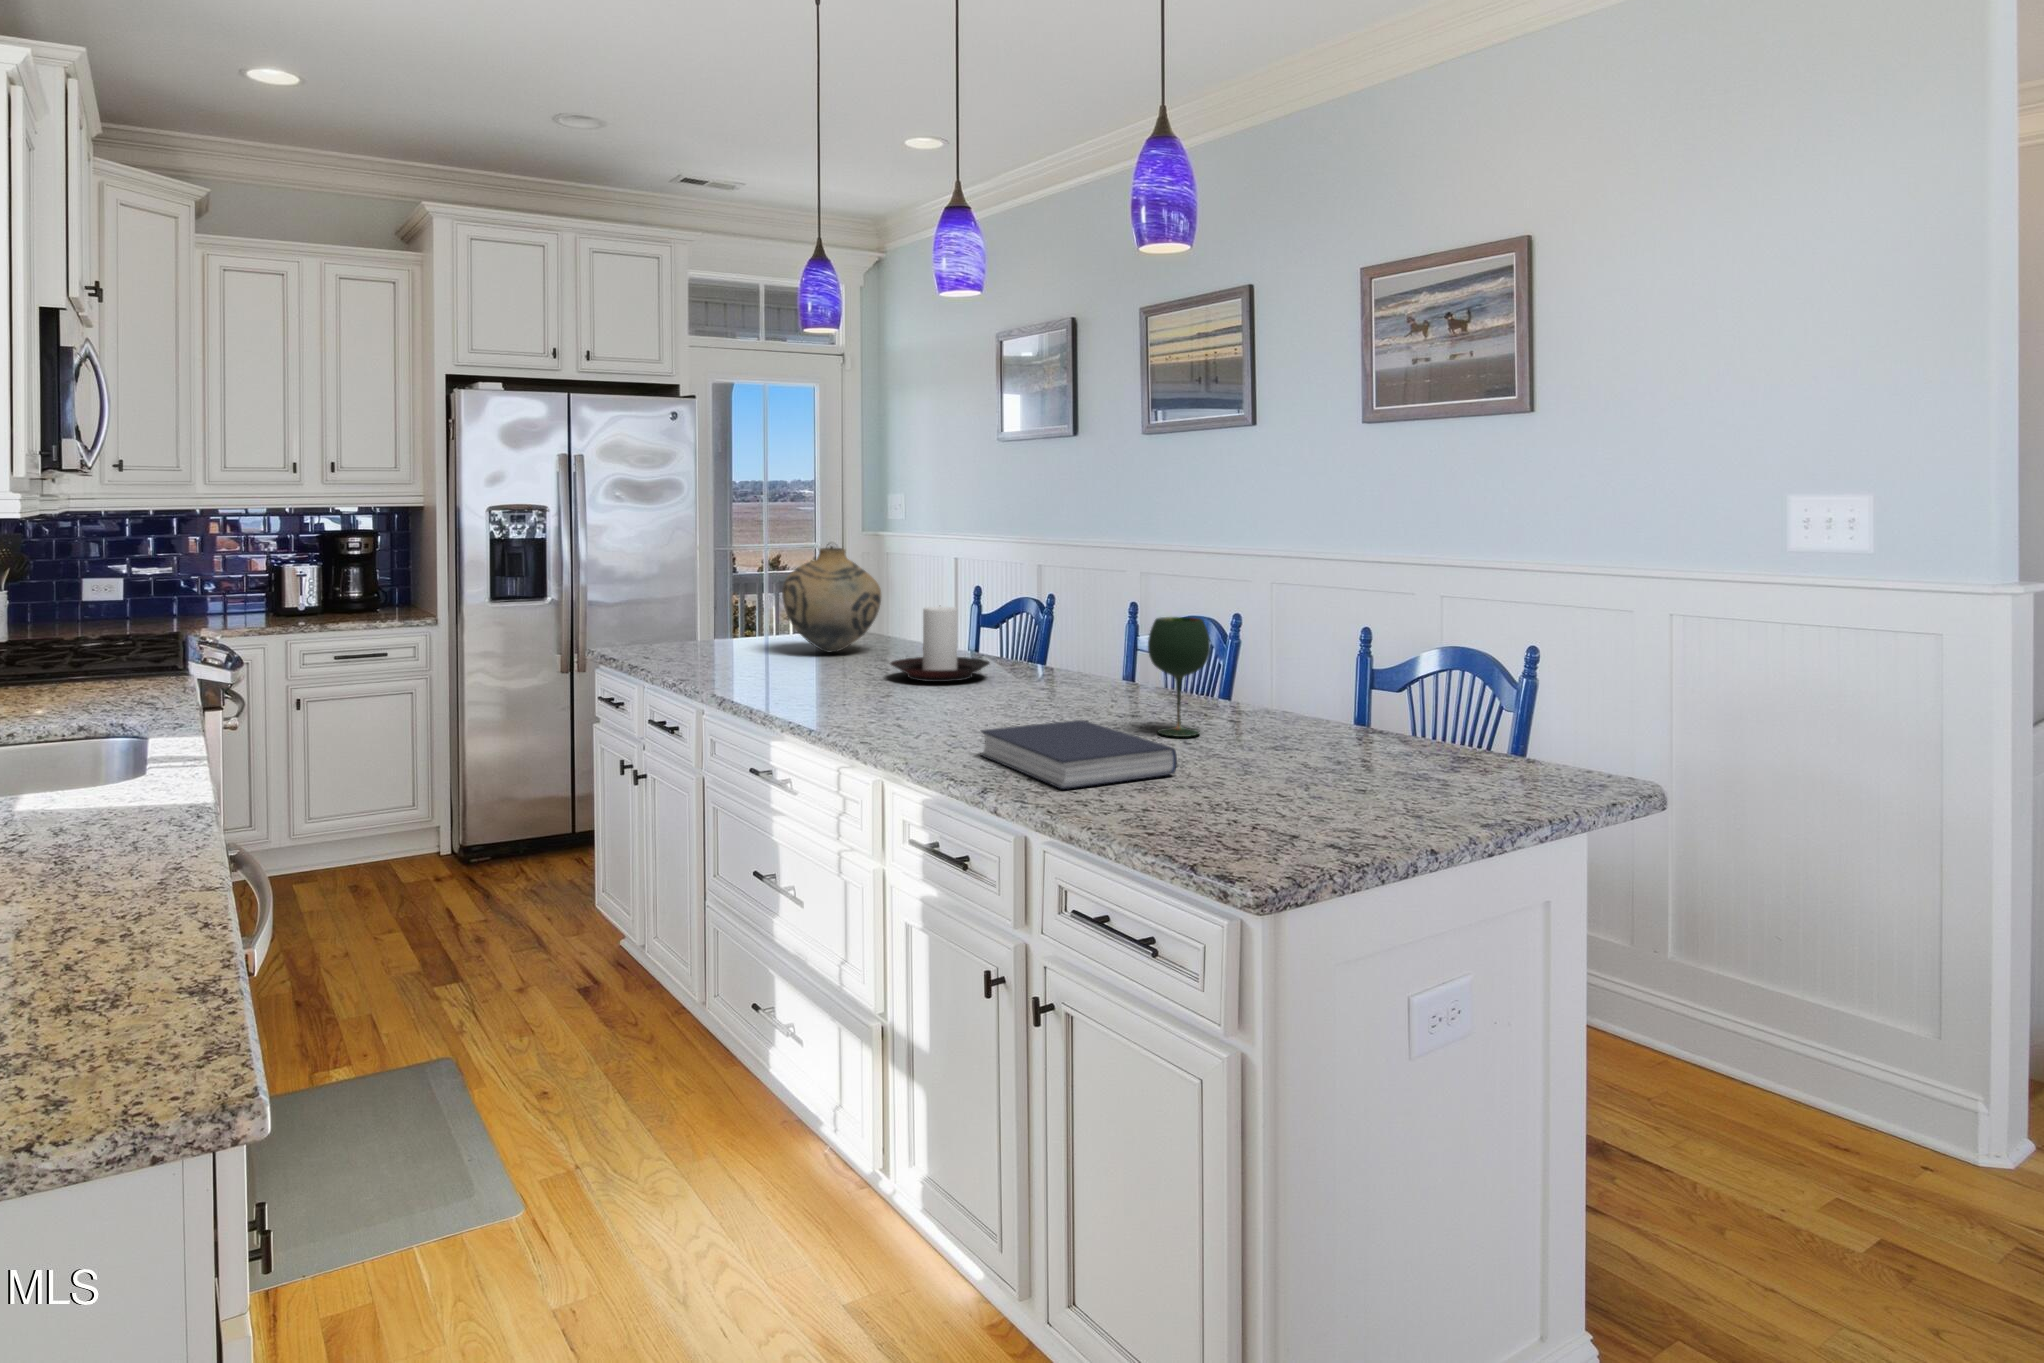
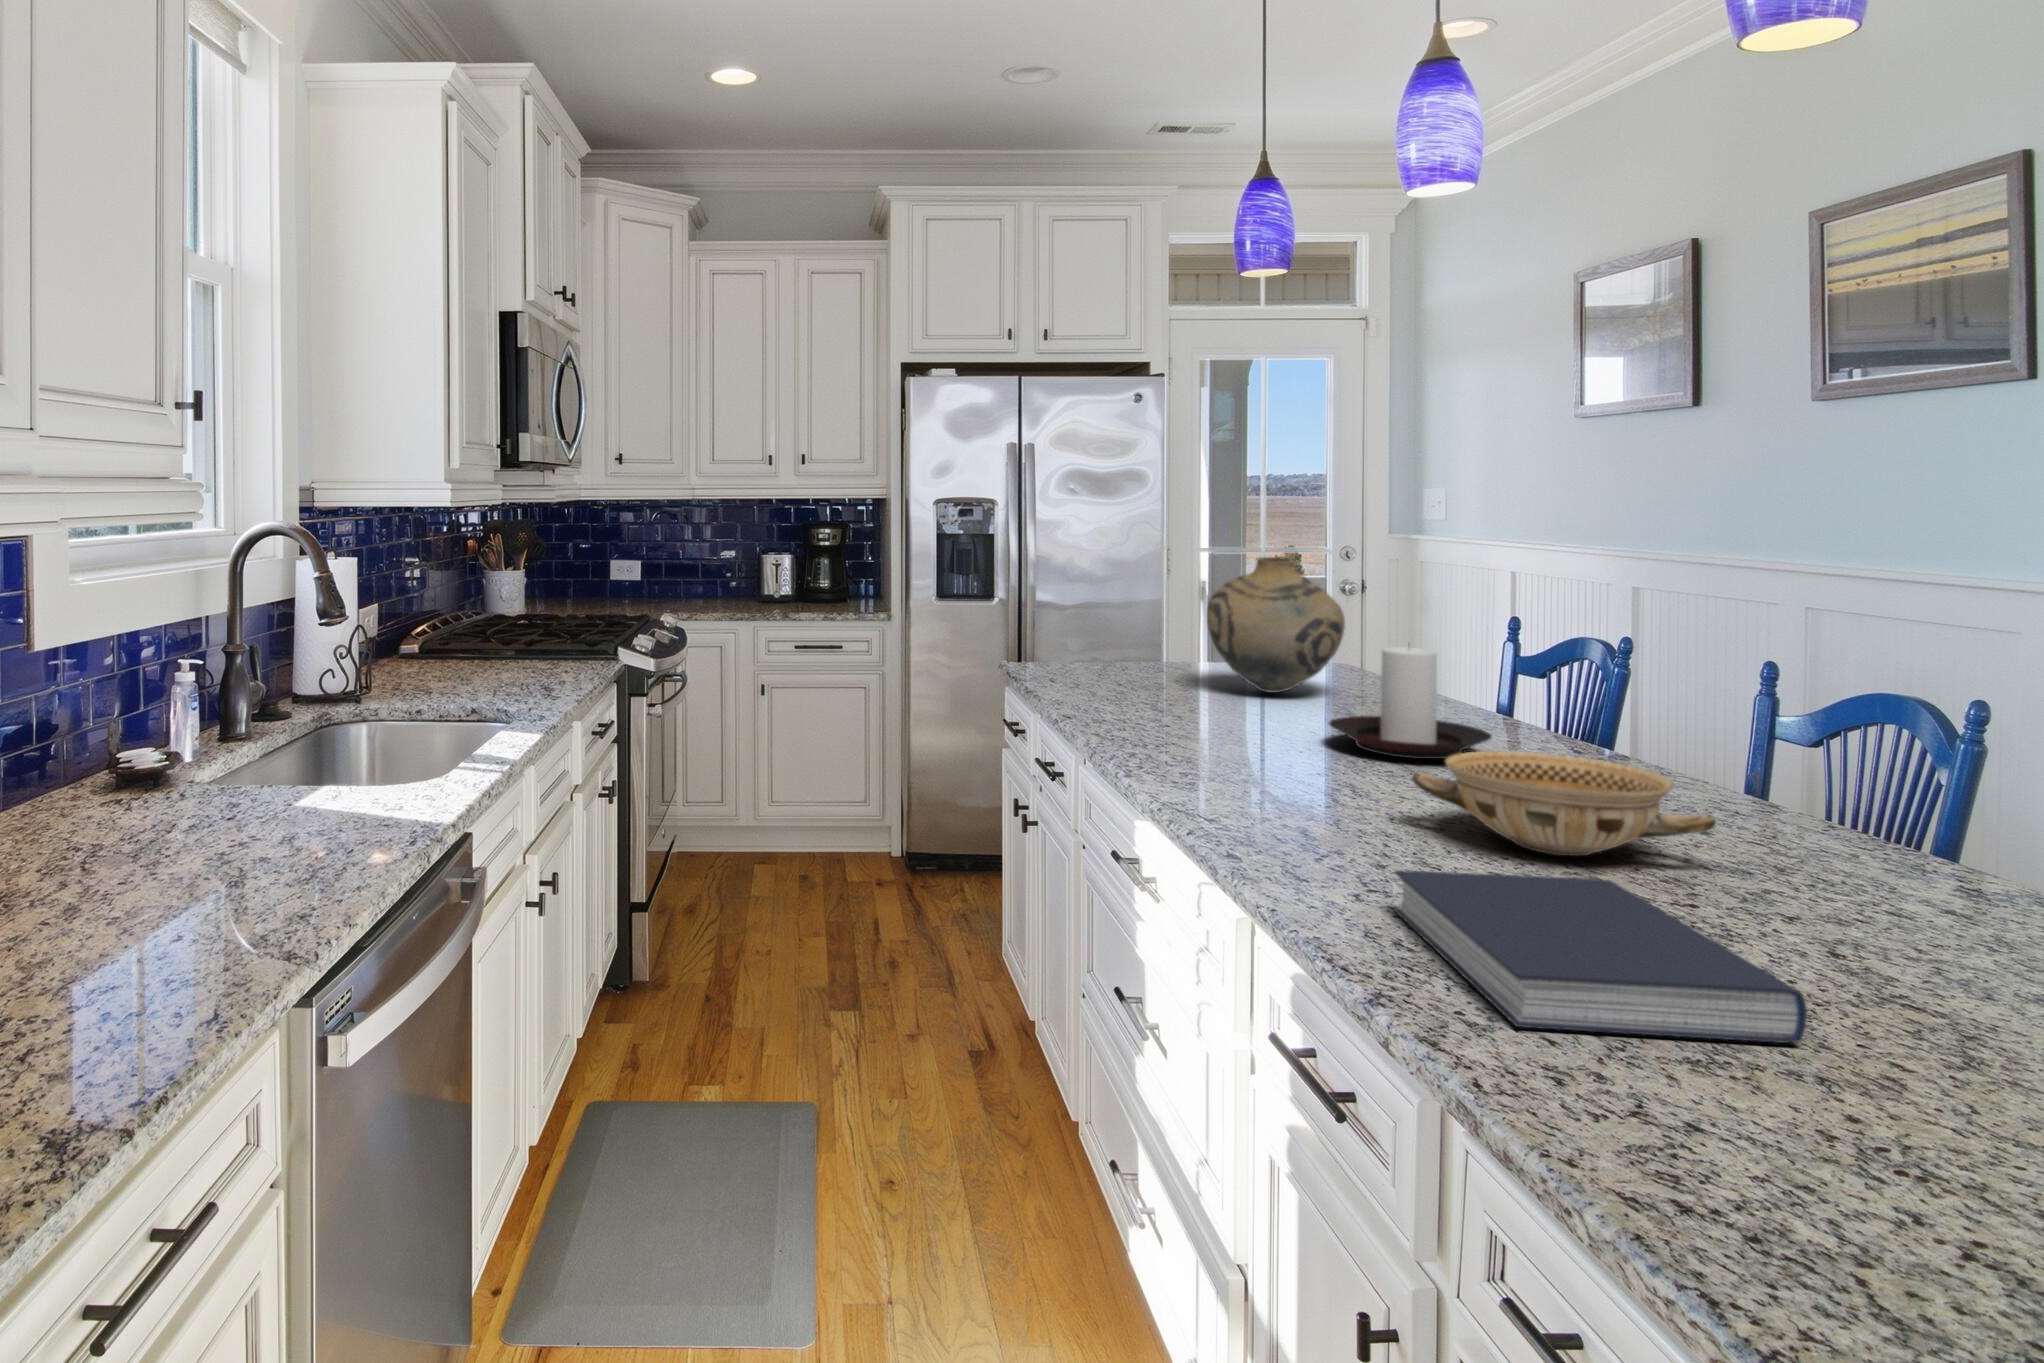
wine glass: present [1148,617,1210,737] -> none [1768,711,1926,947]
ceramic bowl: none [965,662,1121,719] -> present [1412,751,1716,856]

